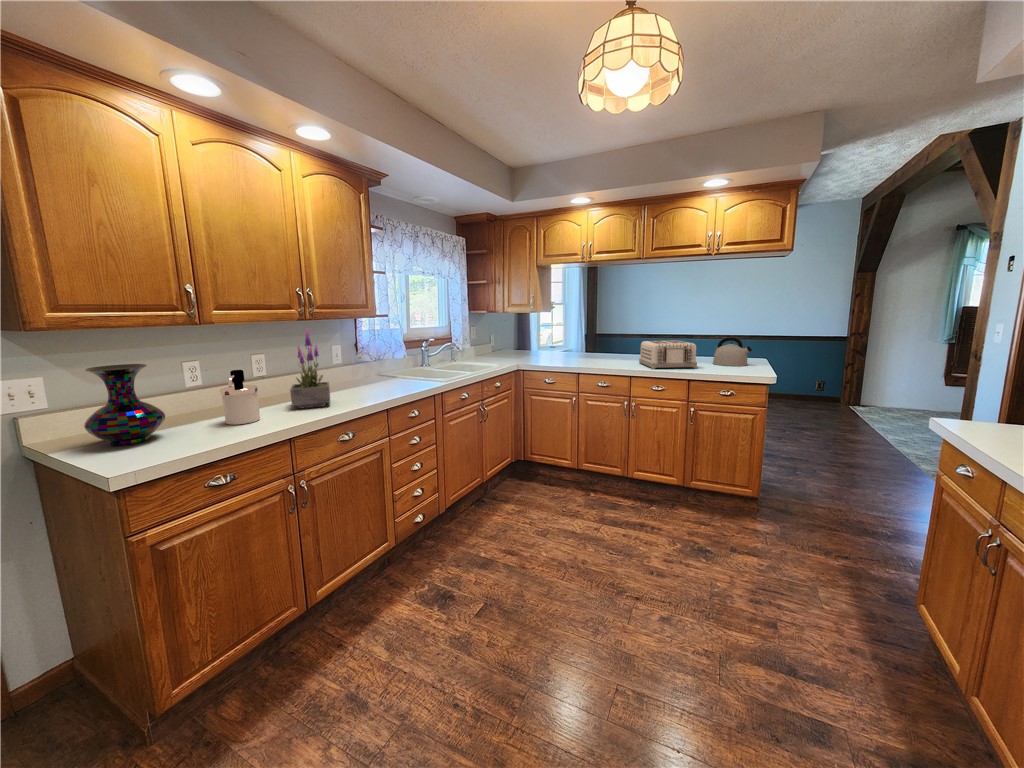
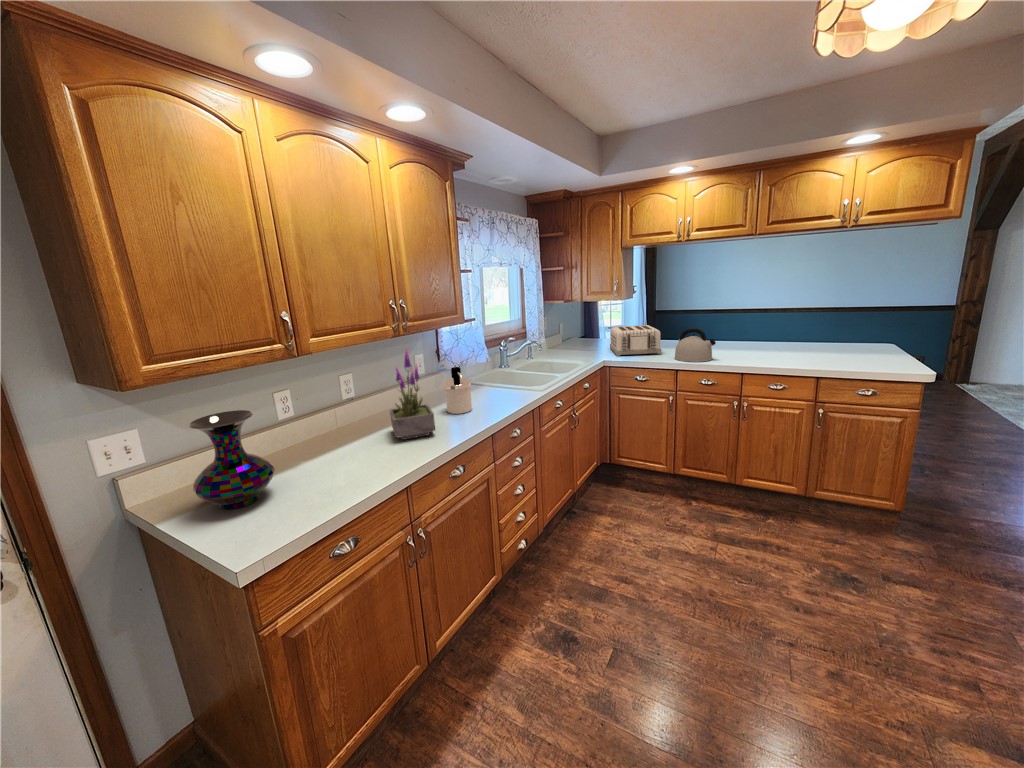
kettle: present [713,337,752,366] -> present [675,328,716,362]
toaster: present [639,340,697,369] -> present [610,325,661,356]
soap dispenser: present [220,370,260,425] -> present [443,367,472,414]

